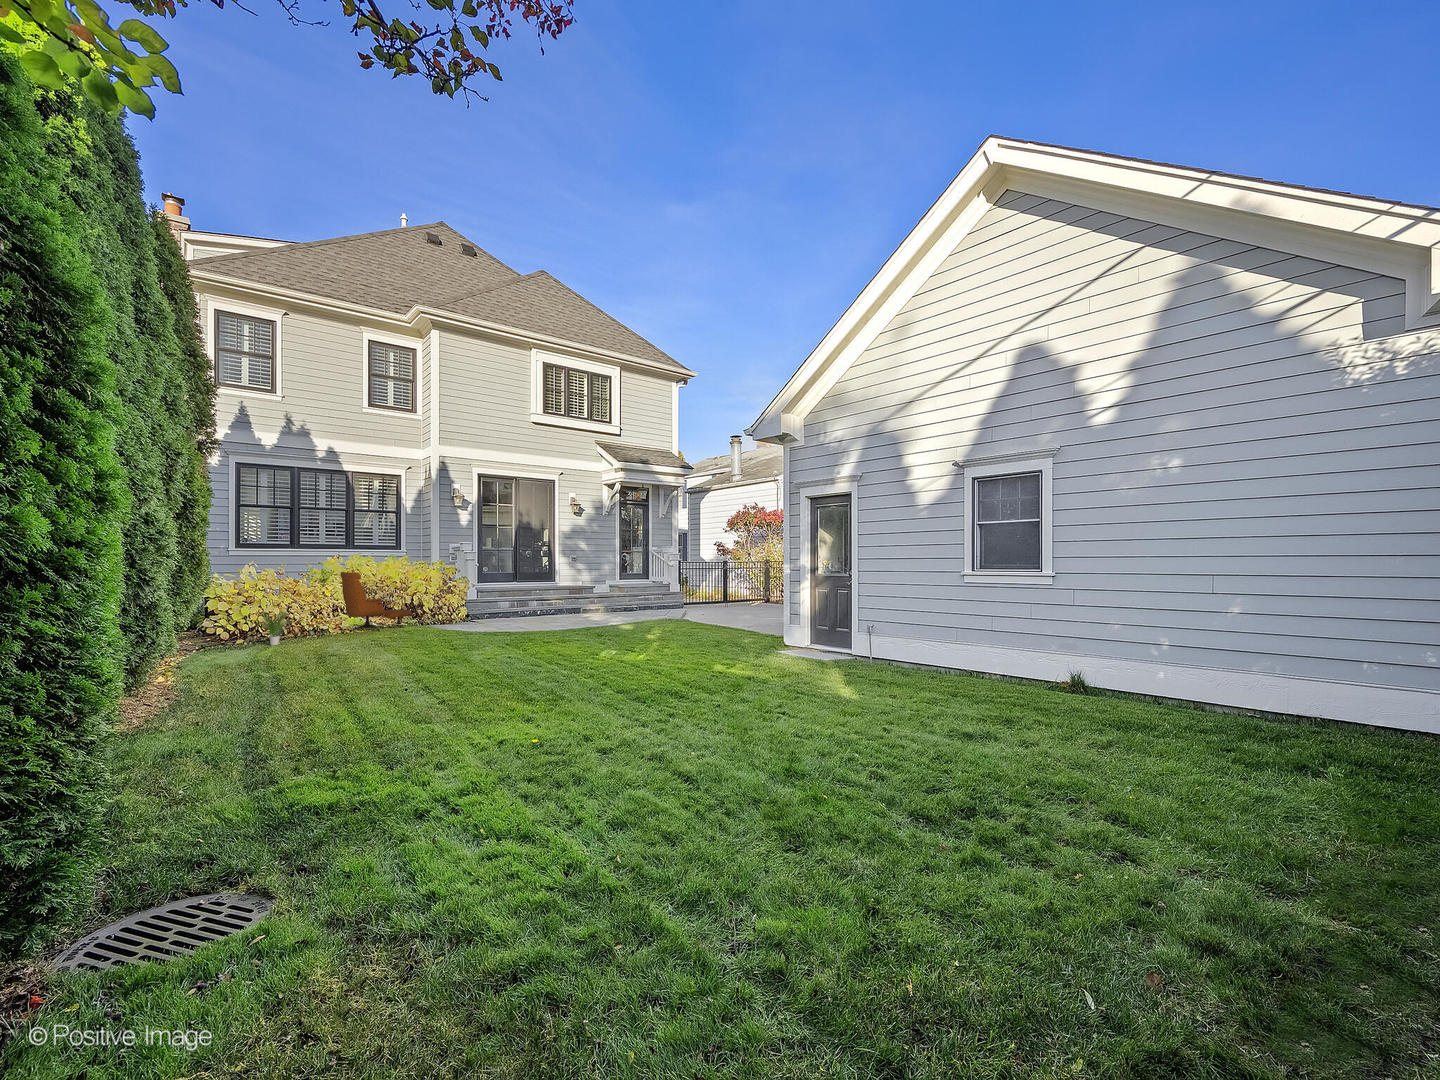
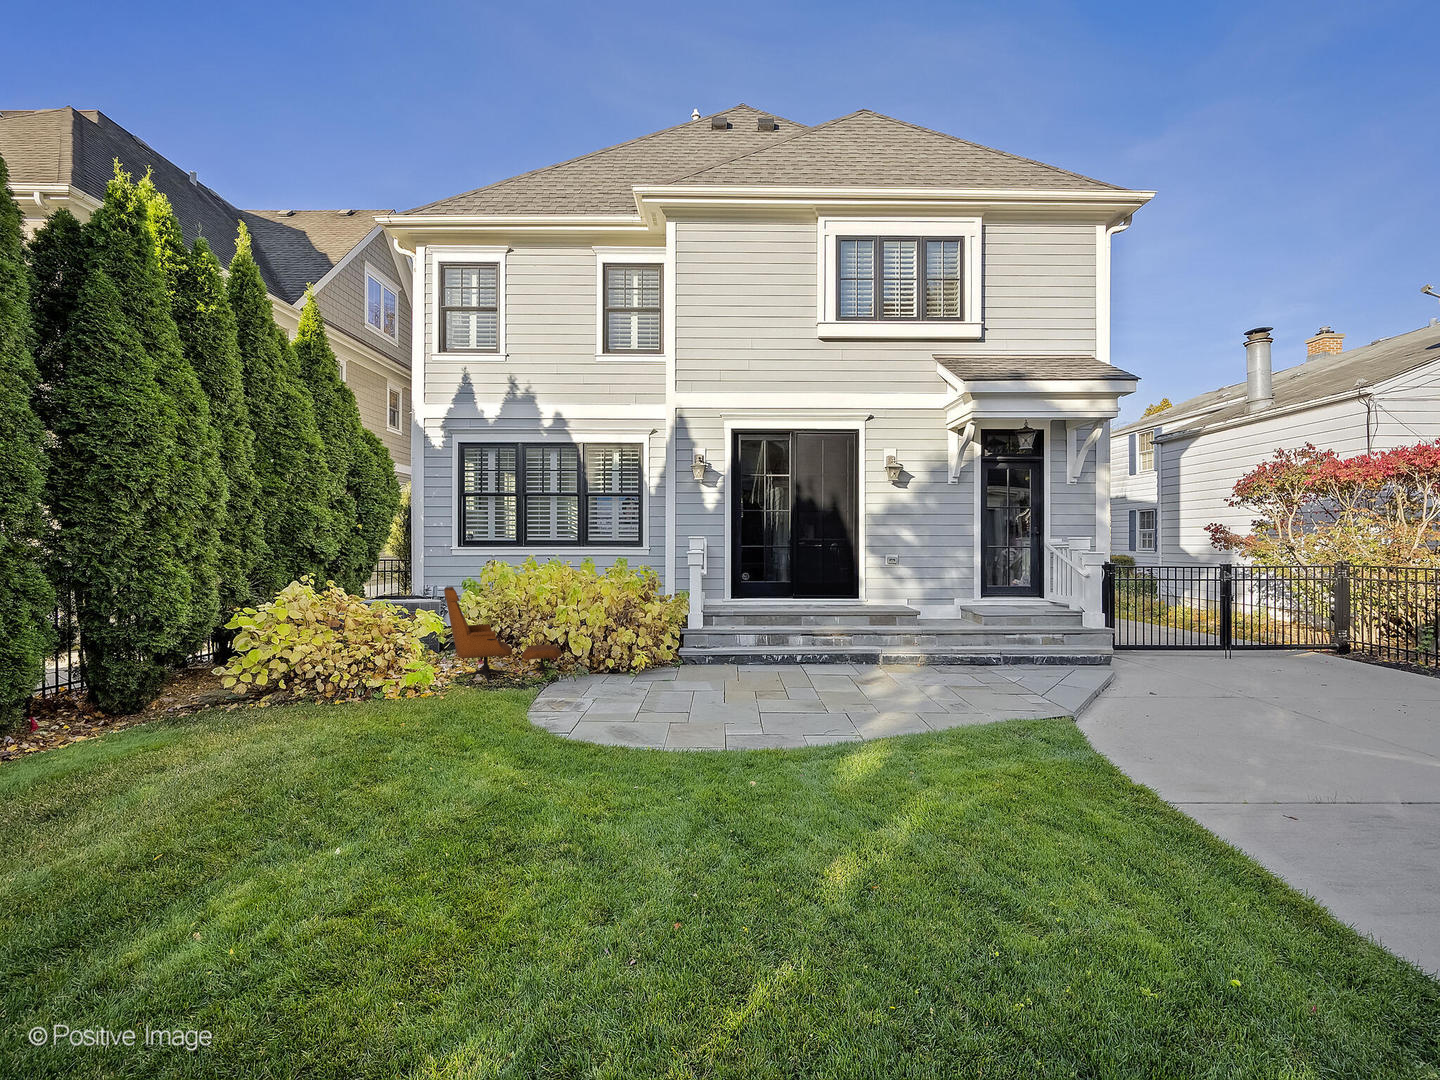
potted plant: present [262,611,289,645] -> none [254,651,313,709]

